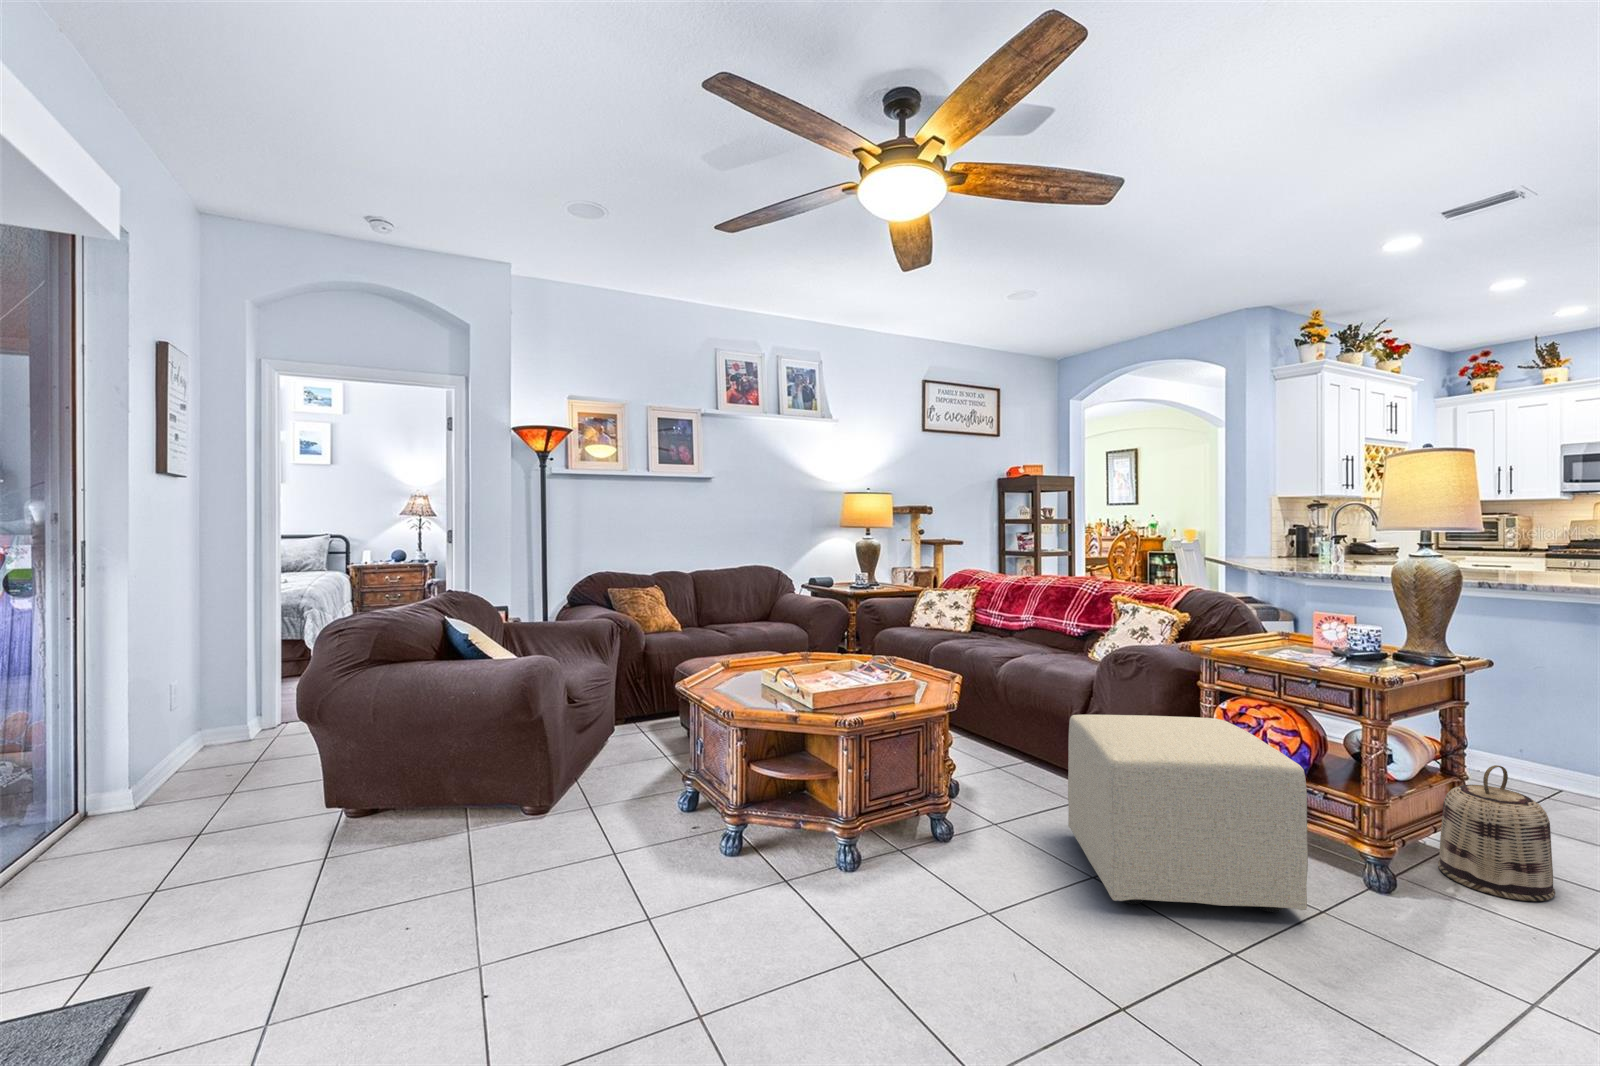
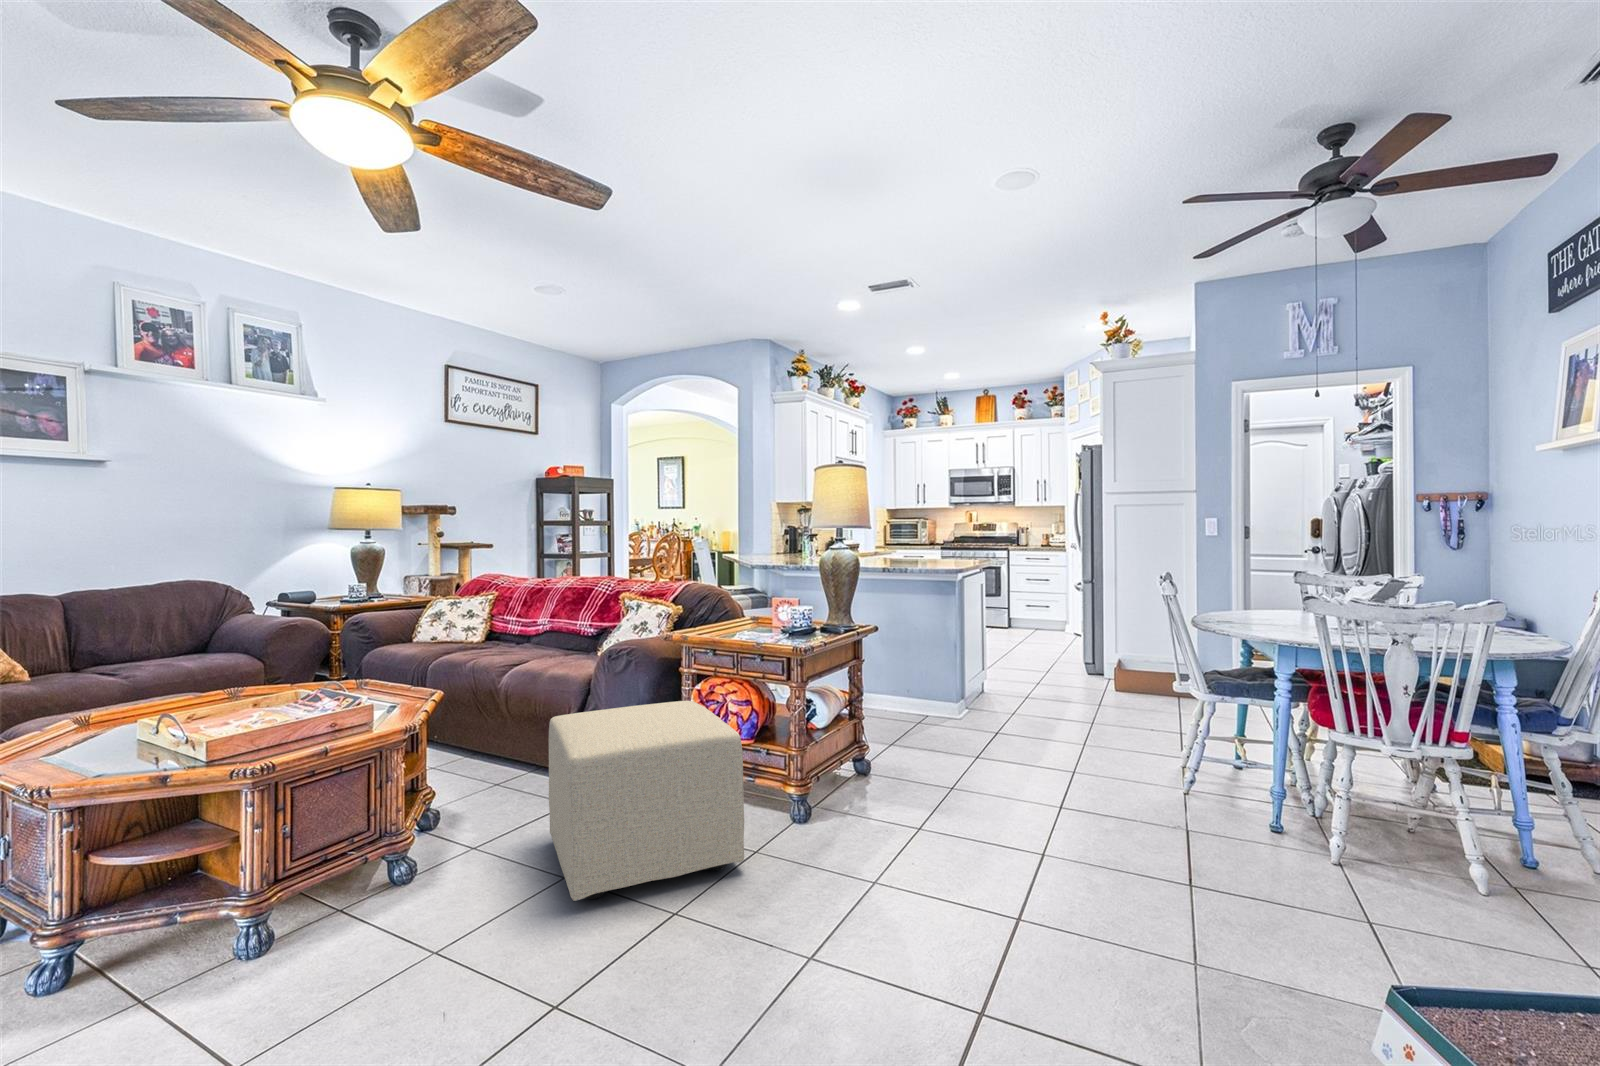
basket: present [1438,765,1555,901] -> none [849,708,915,810]

